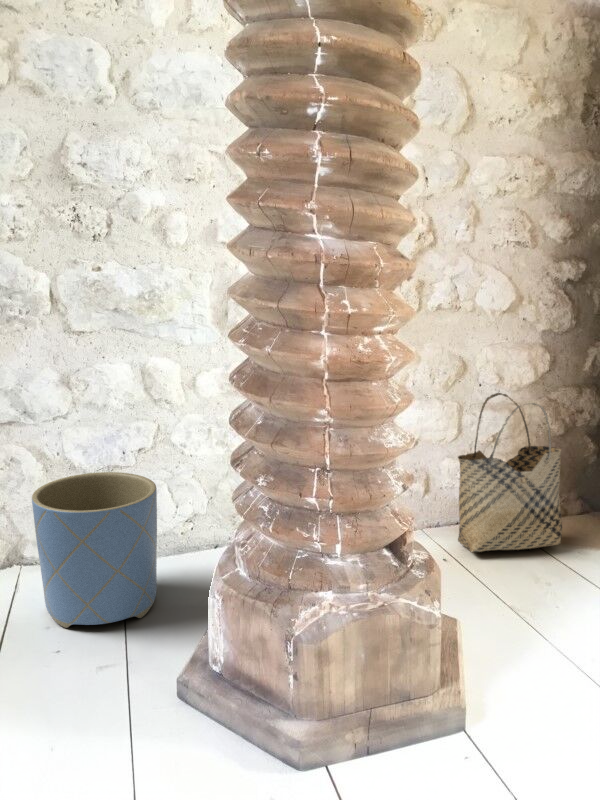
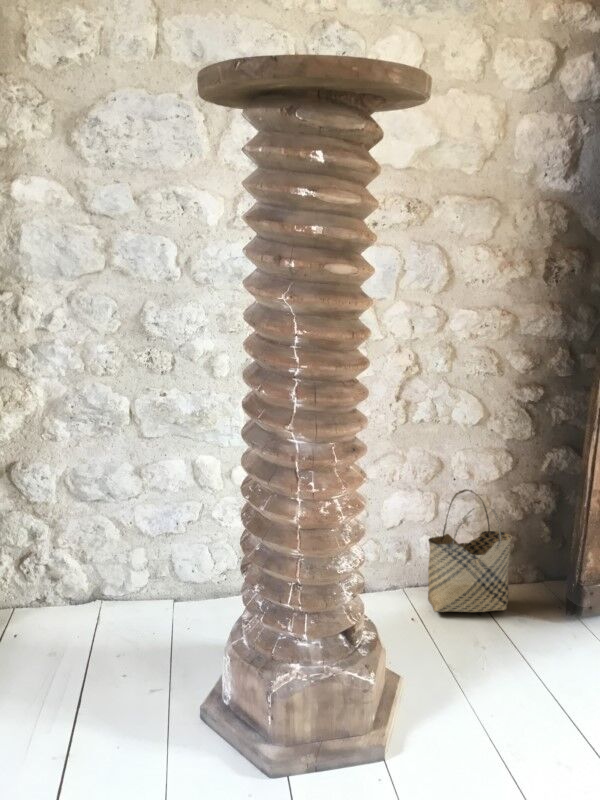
planter: present [32,472,157,628] -> none [110,540,197,654]

